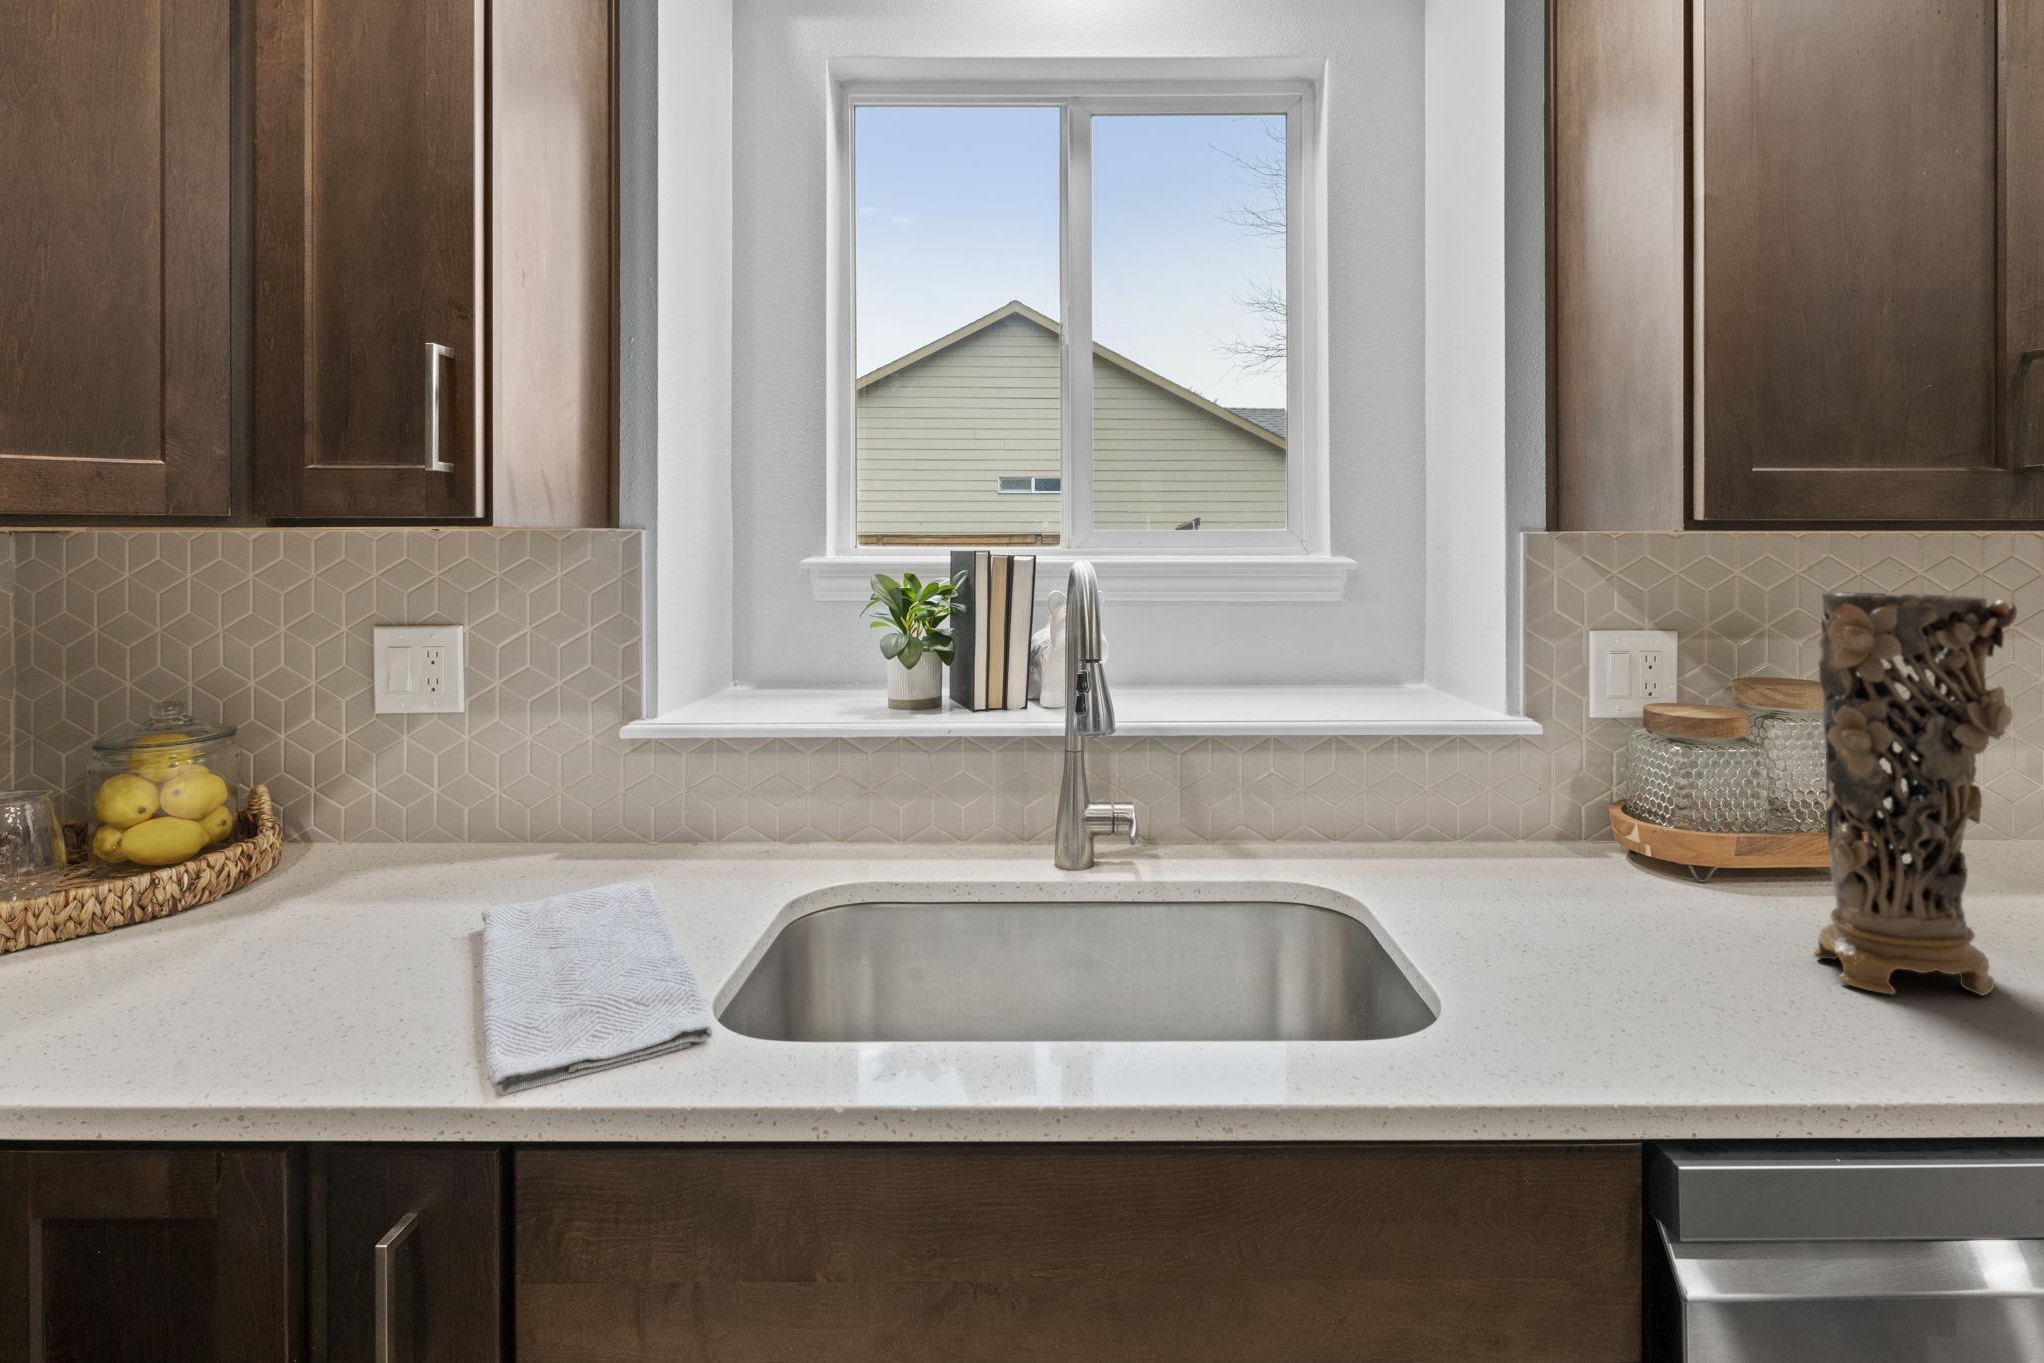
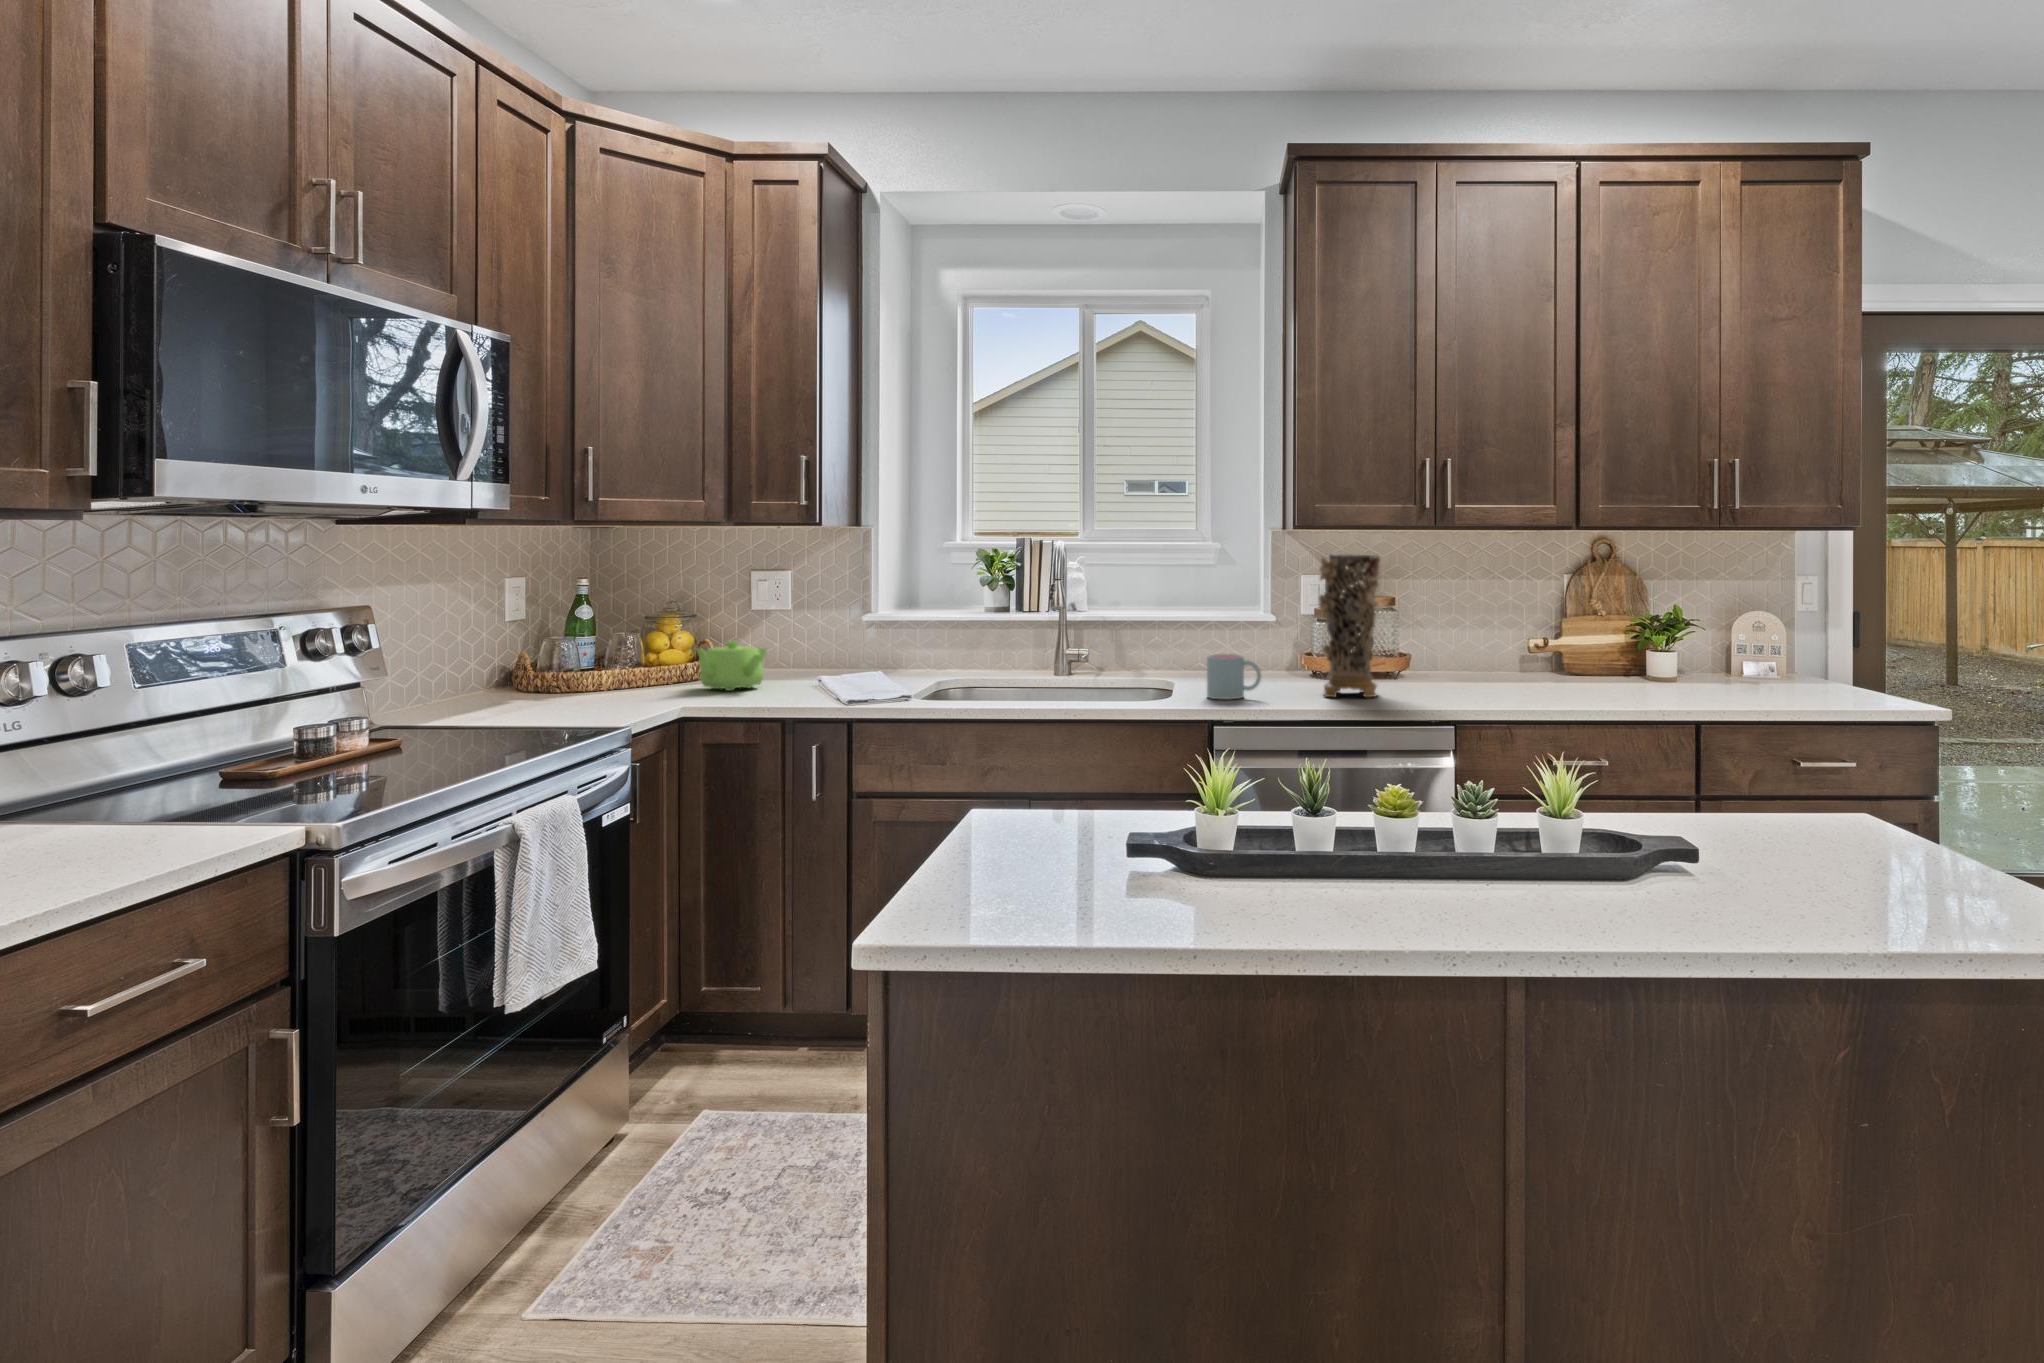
teapot: none [98,825,358,971] -> present [696,641,766,691]
mug: none [1527,864,1698,1013] -> present [1207,654,1261,699]

